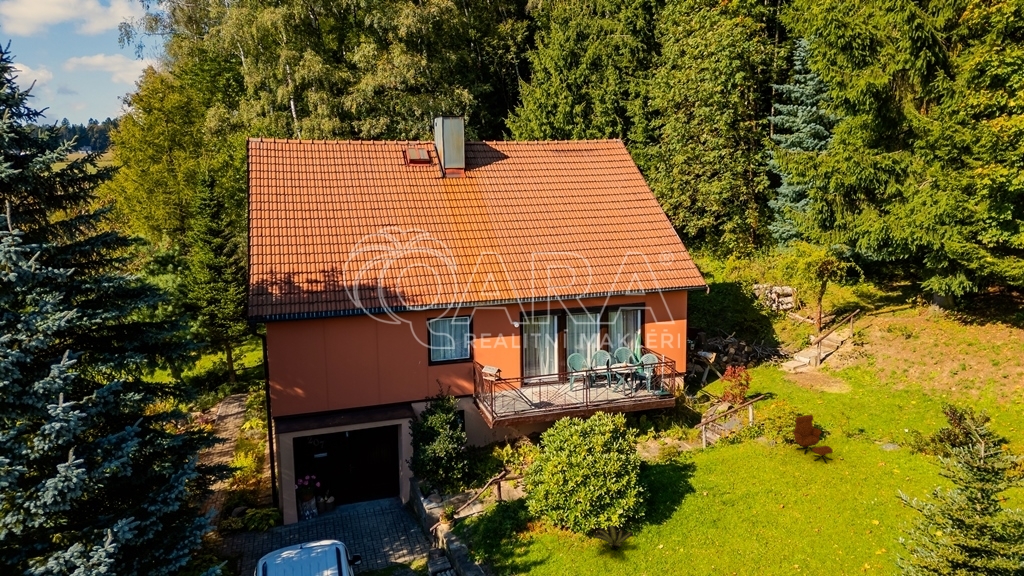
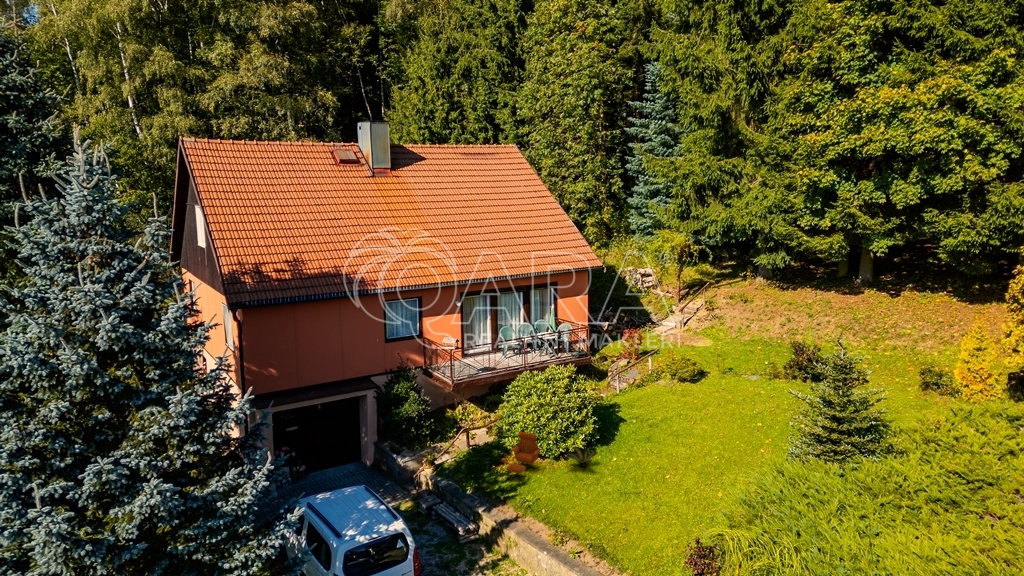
lounge chair: present [792,415,833,463] -> present [507,432,540,481]

